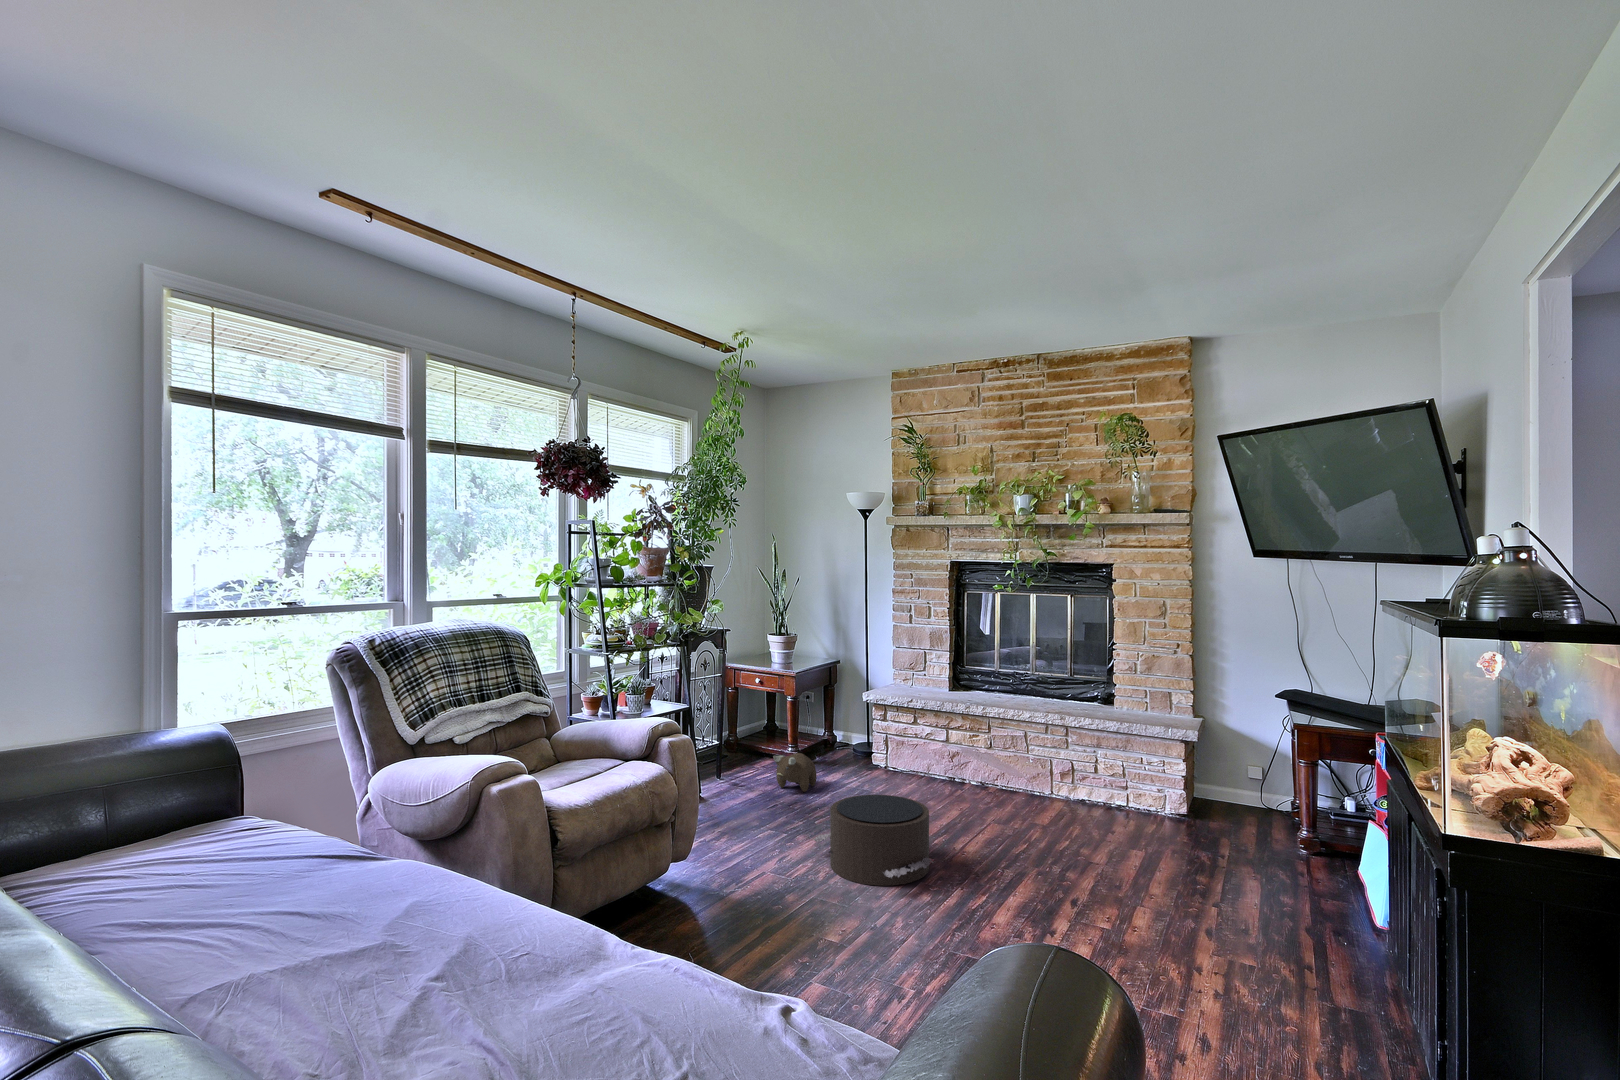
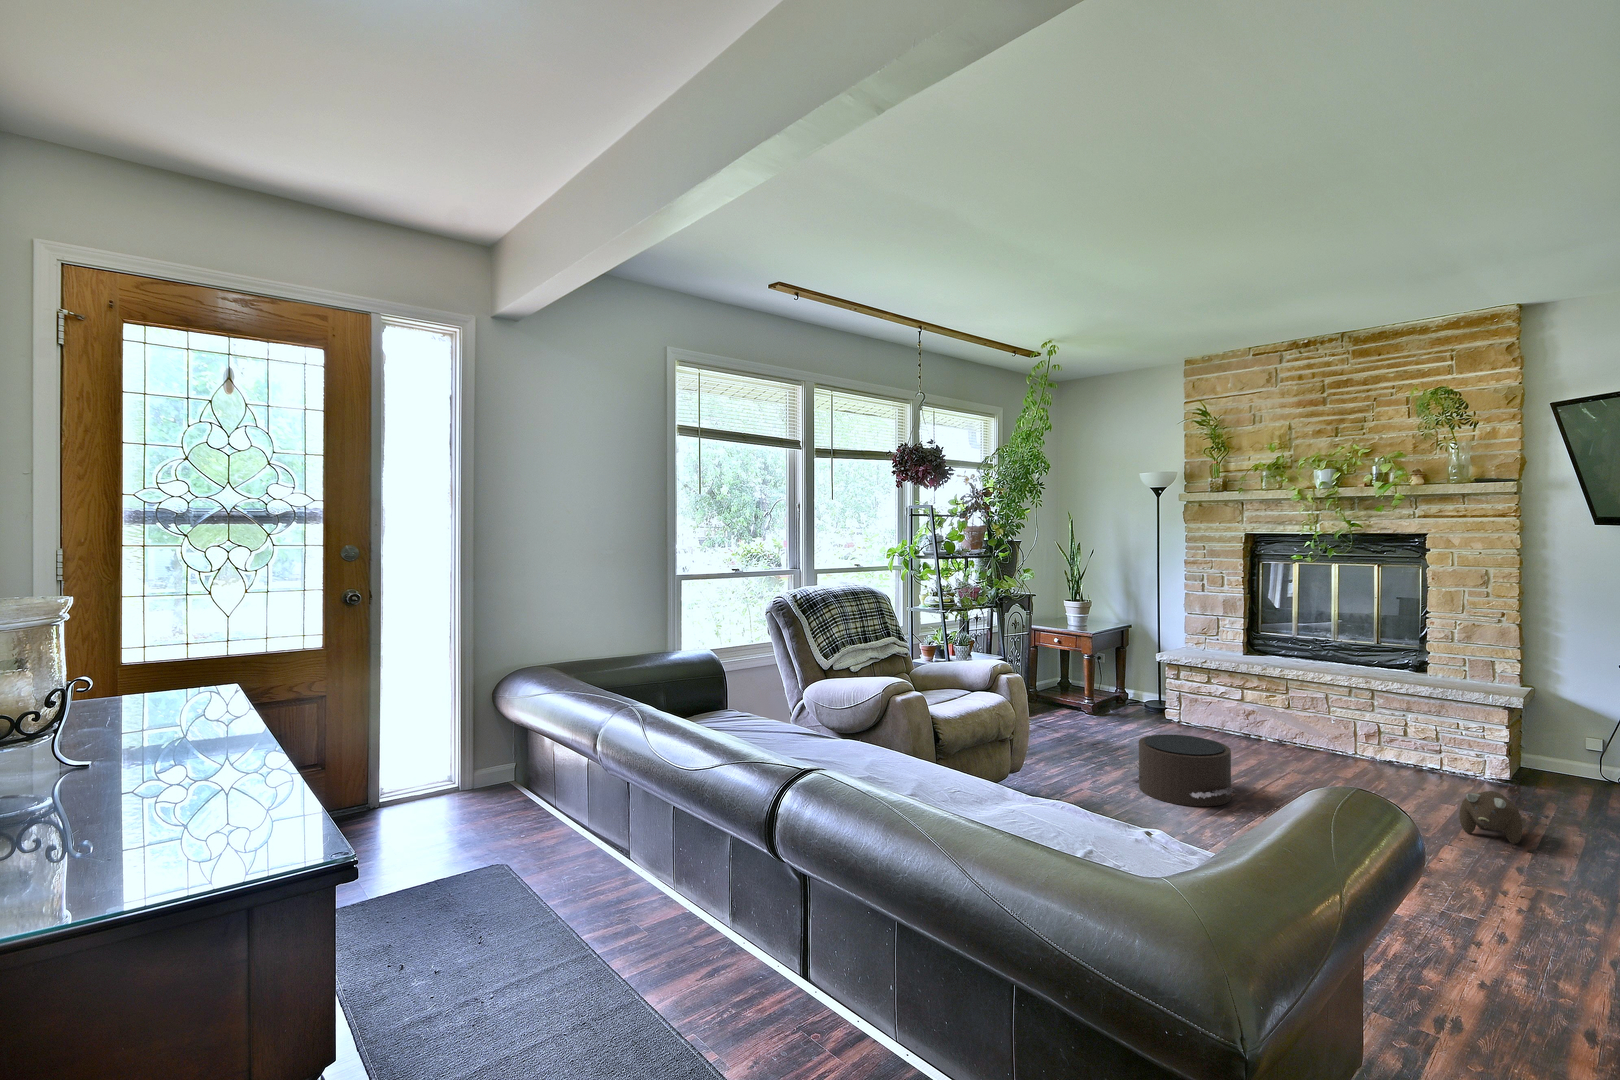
plush toy: present [773,753,817,792] -> present [1459,791,1522,844]

